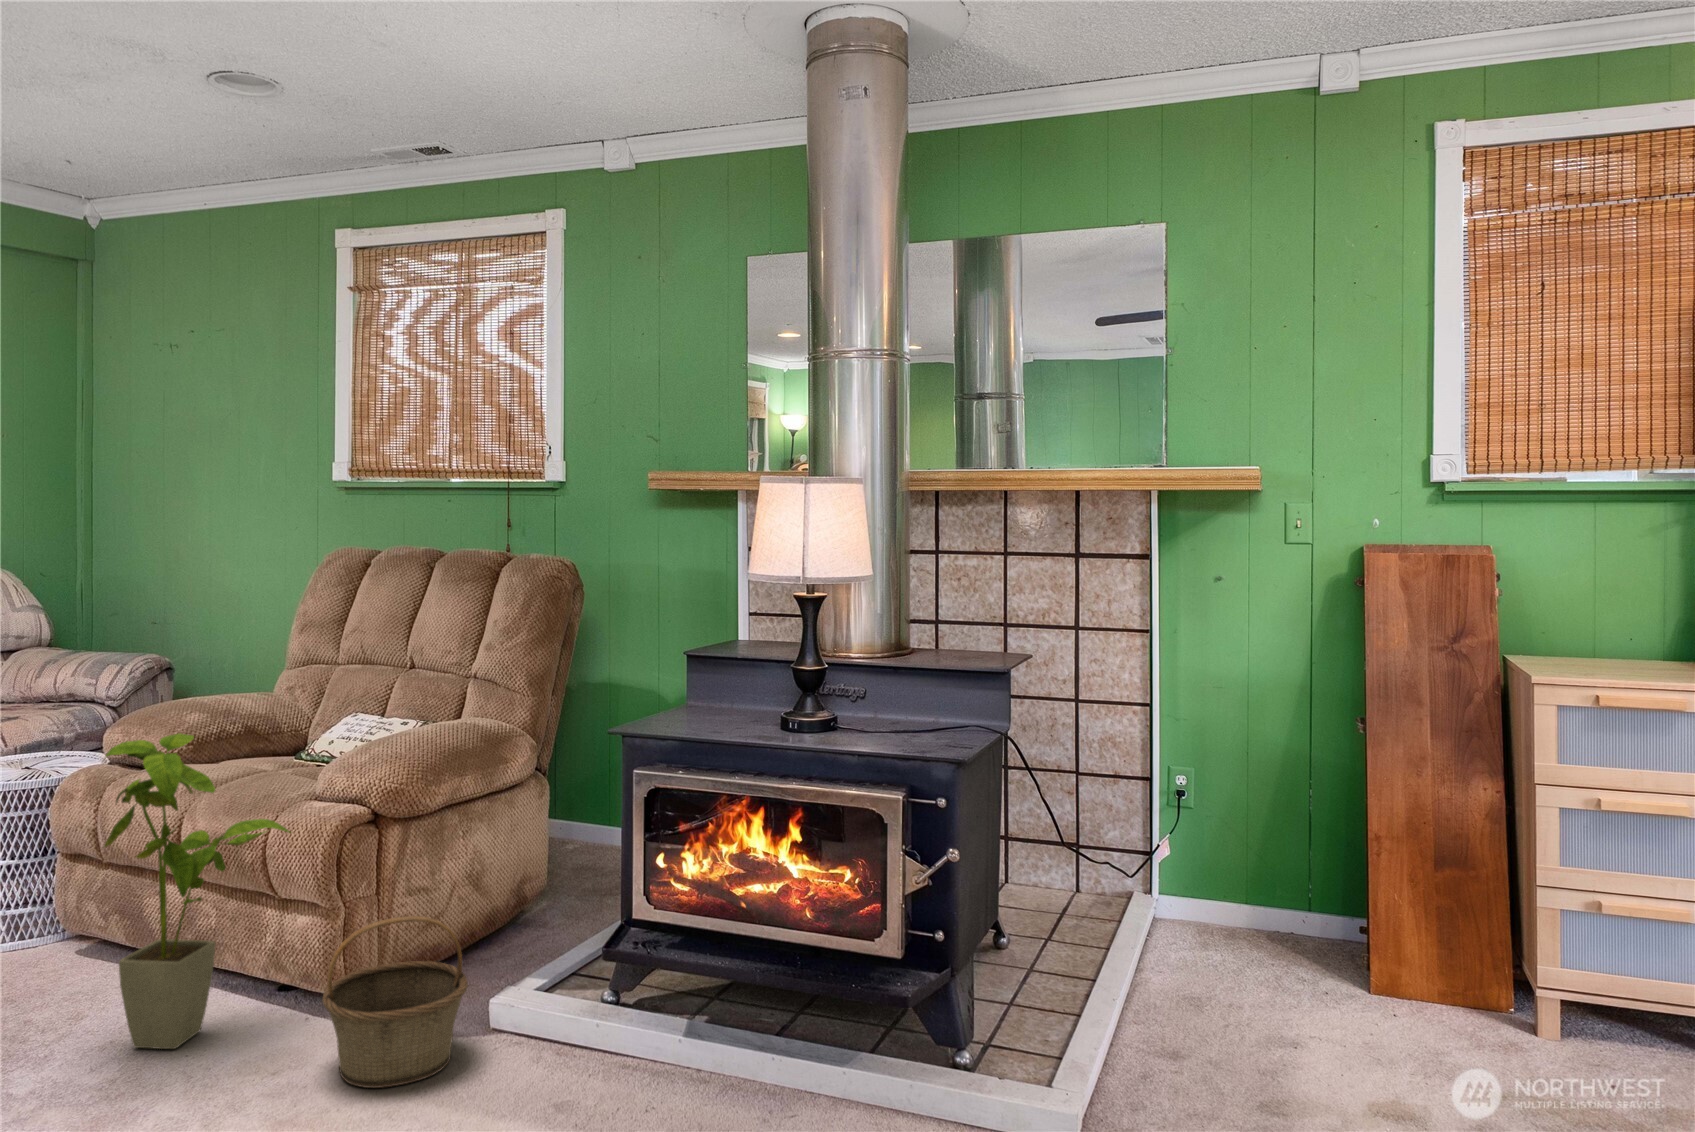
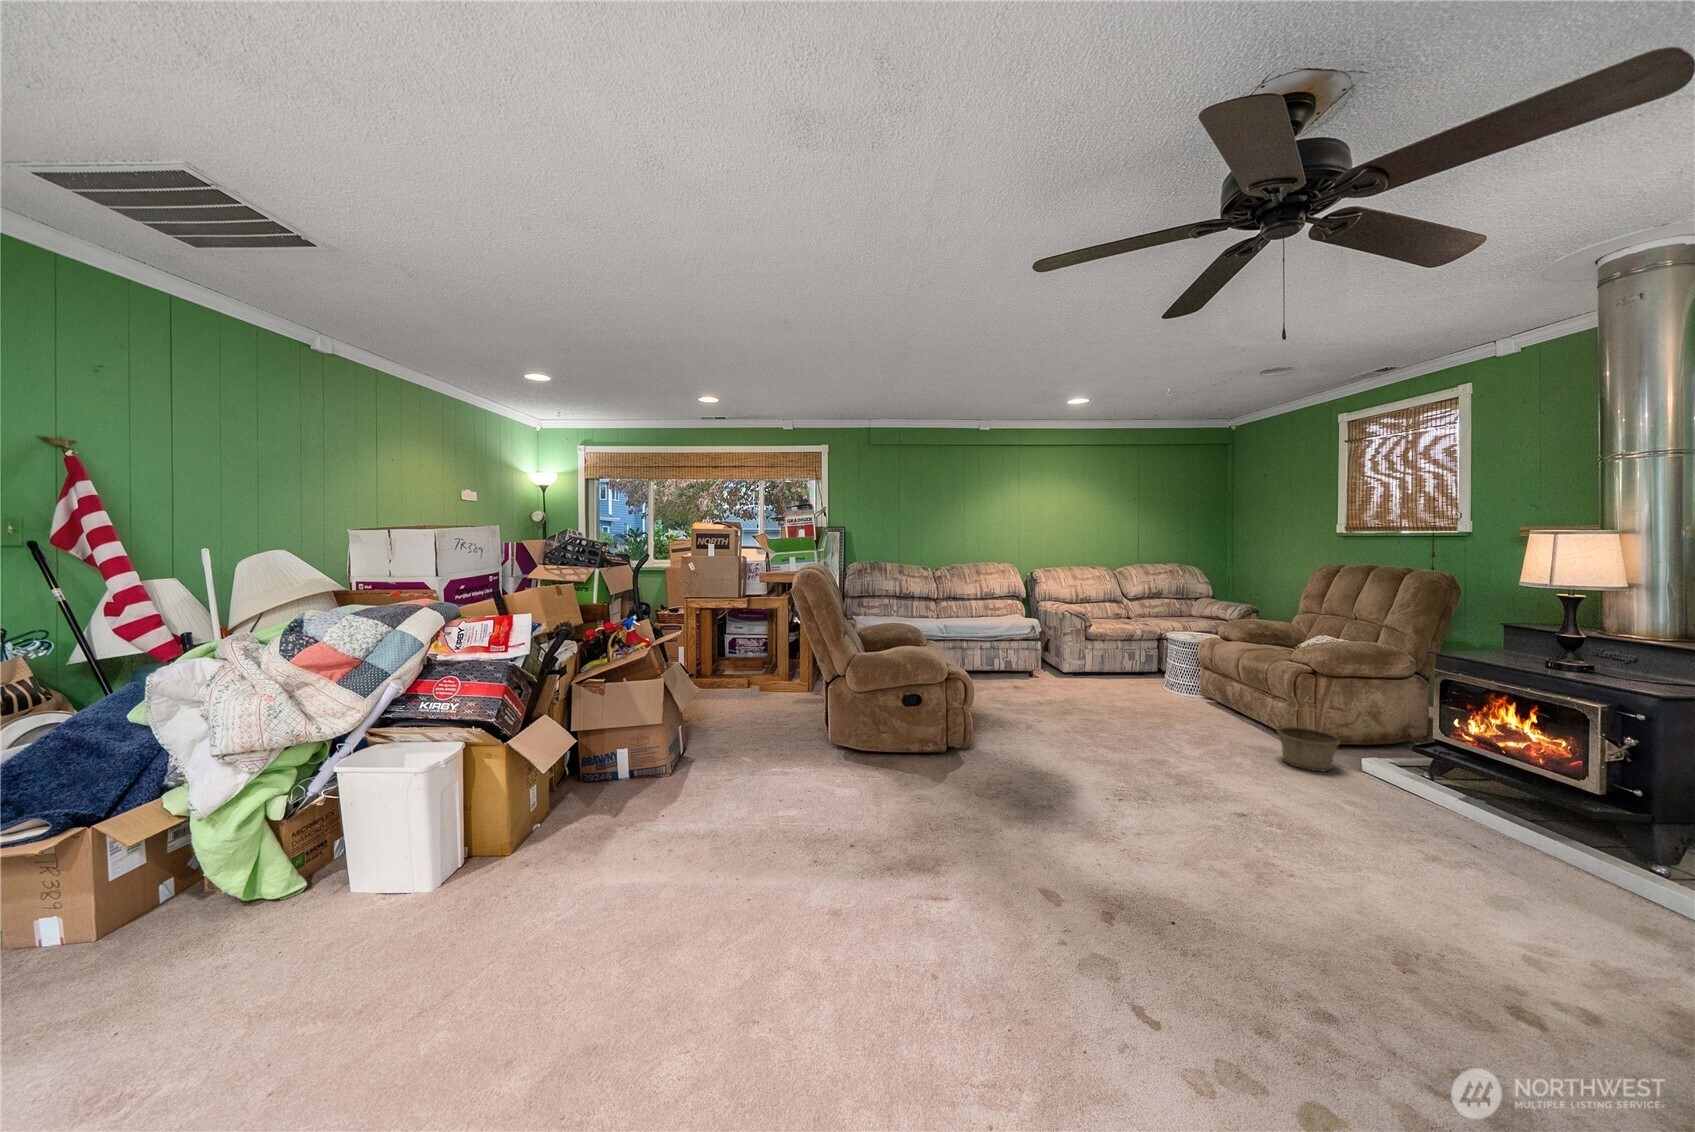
house plant: present [104,733,290,1049] -> none [1207,629,1274,736]

